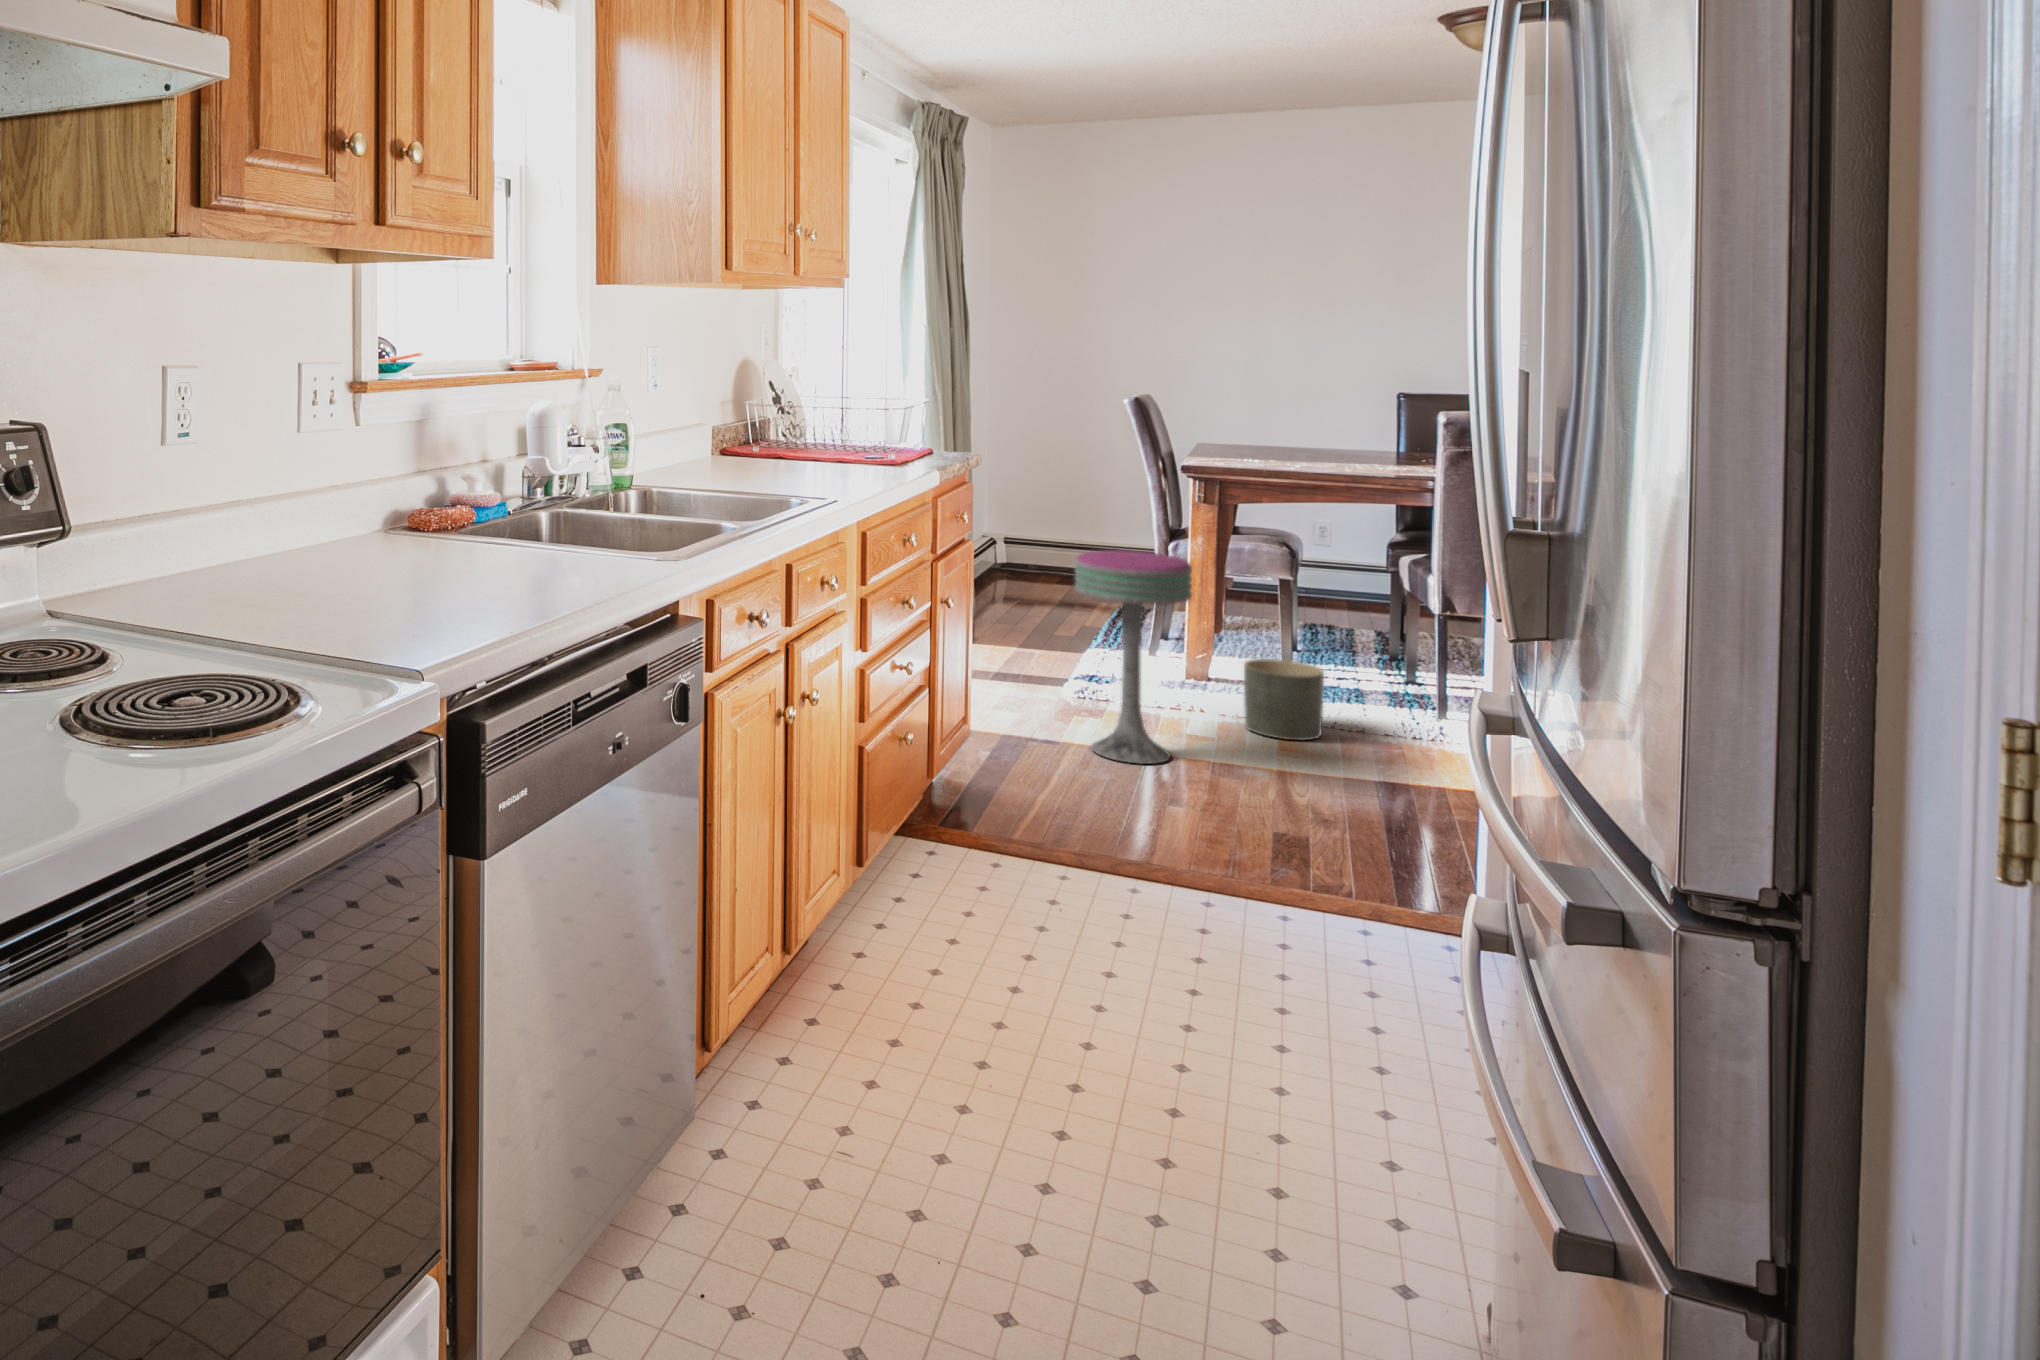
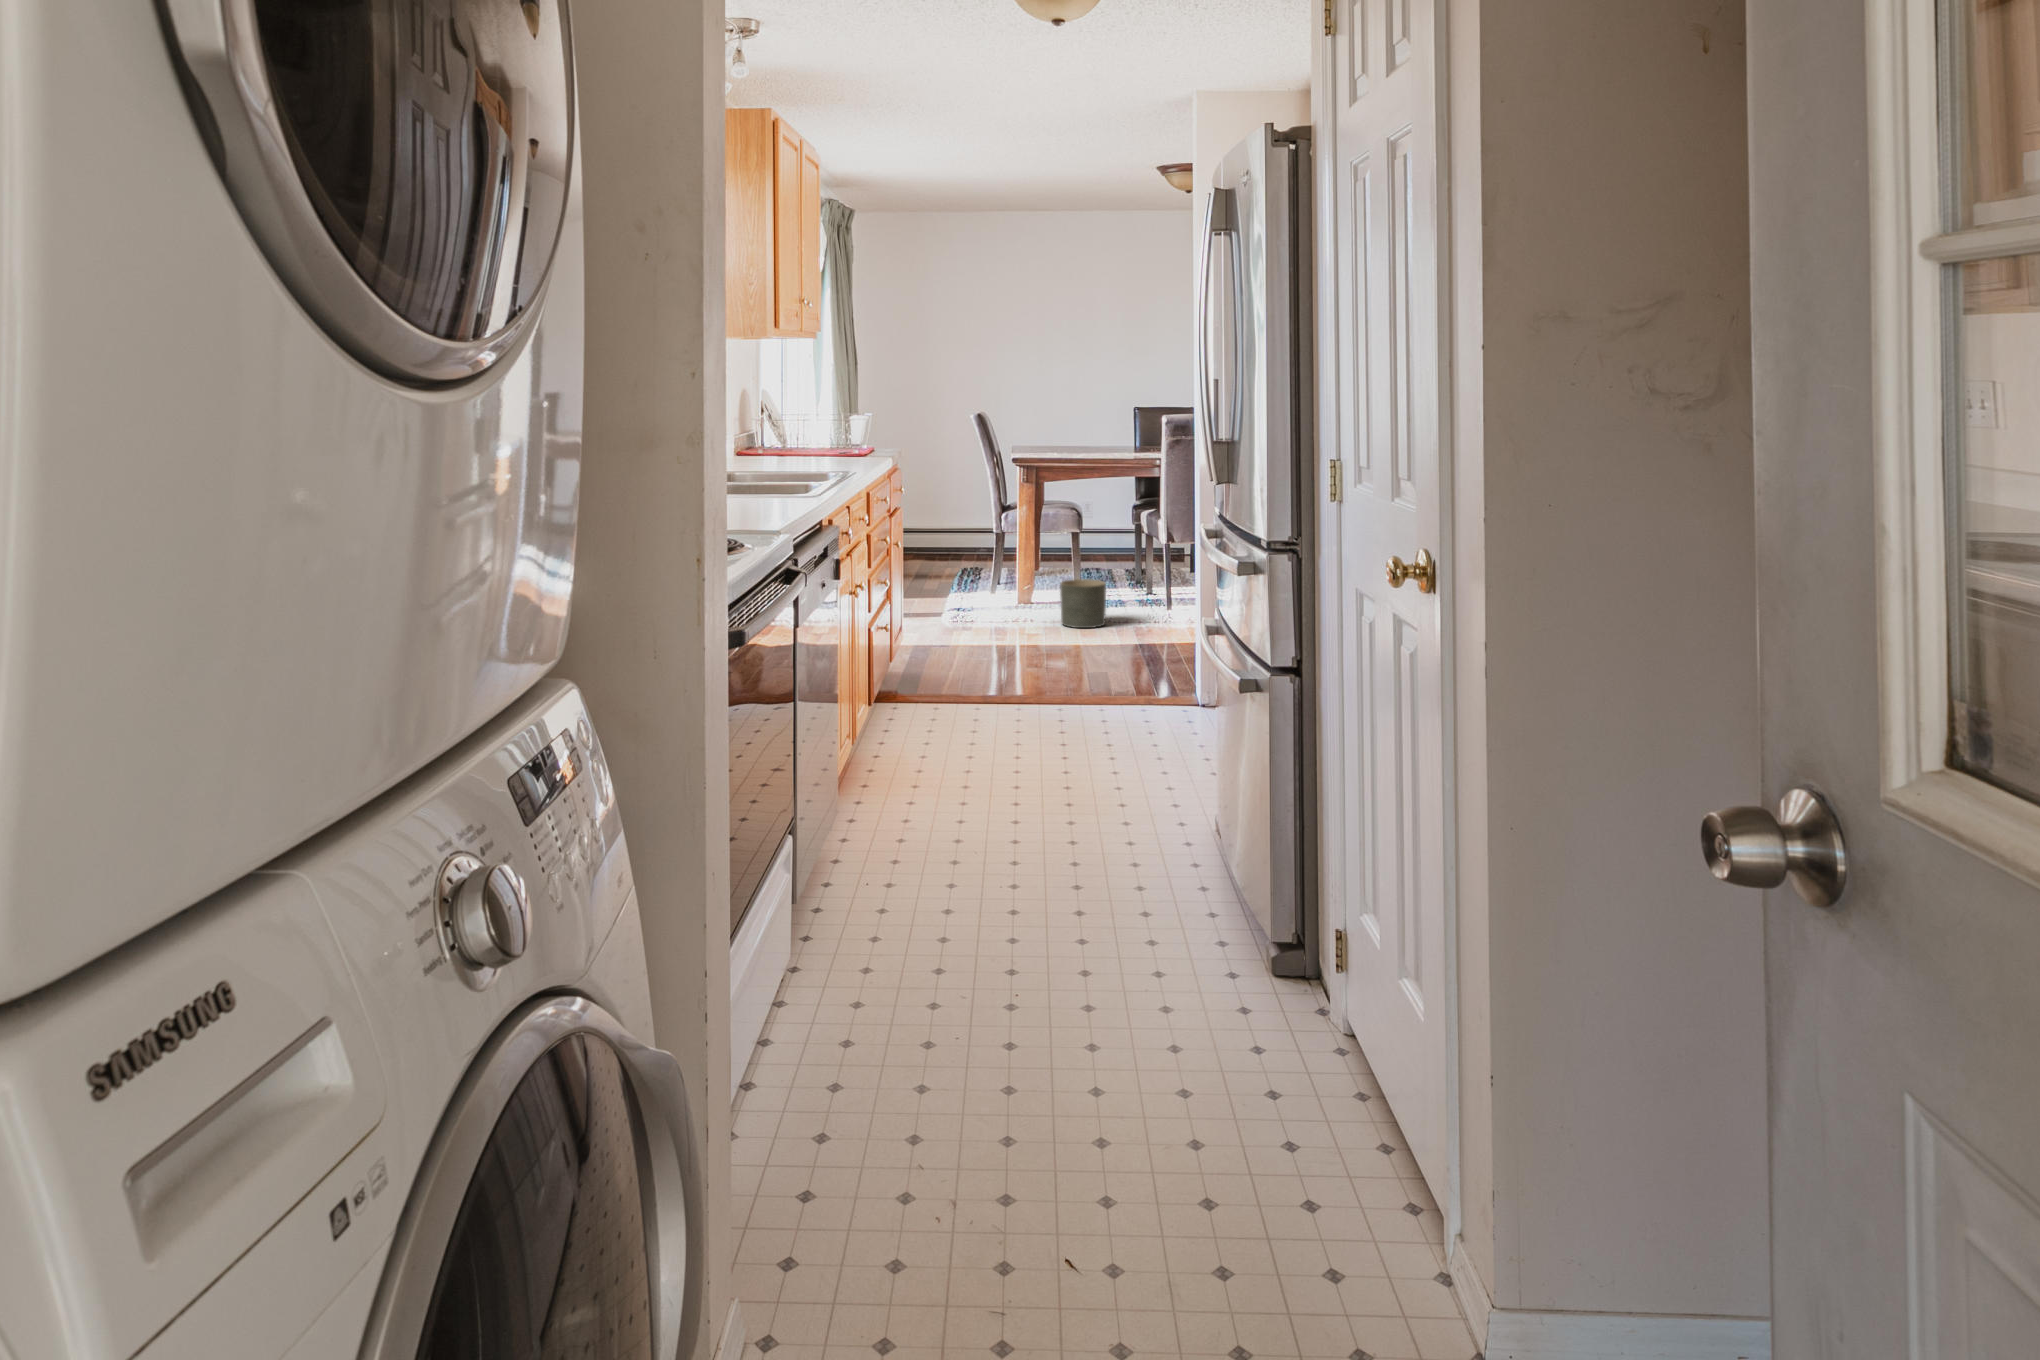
bar stool: present [1075,550,1192,764] -> none [963,511,1034,649]

